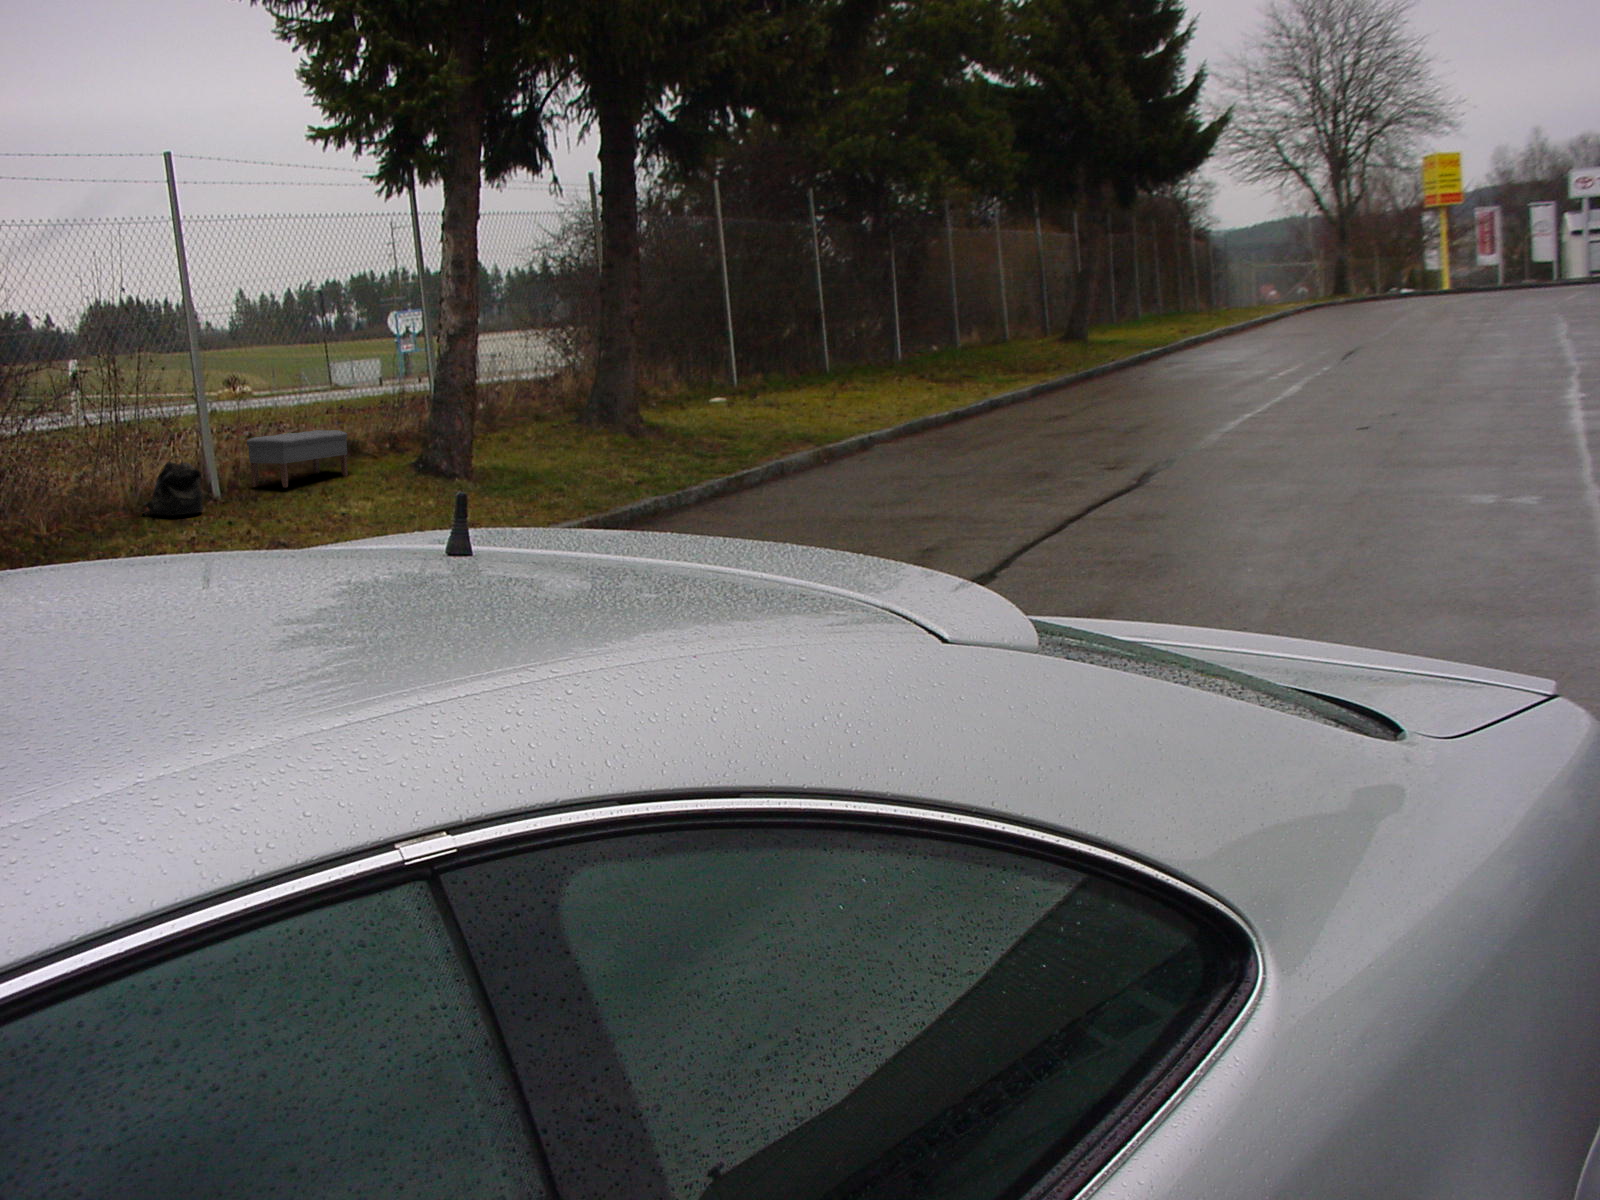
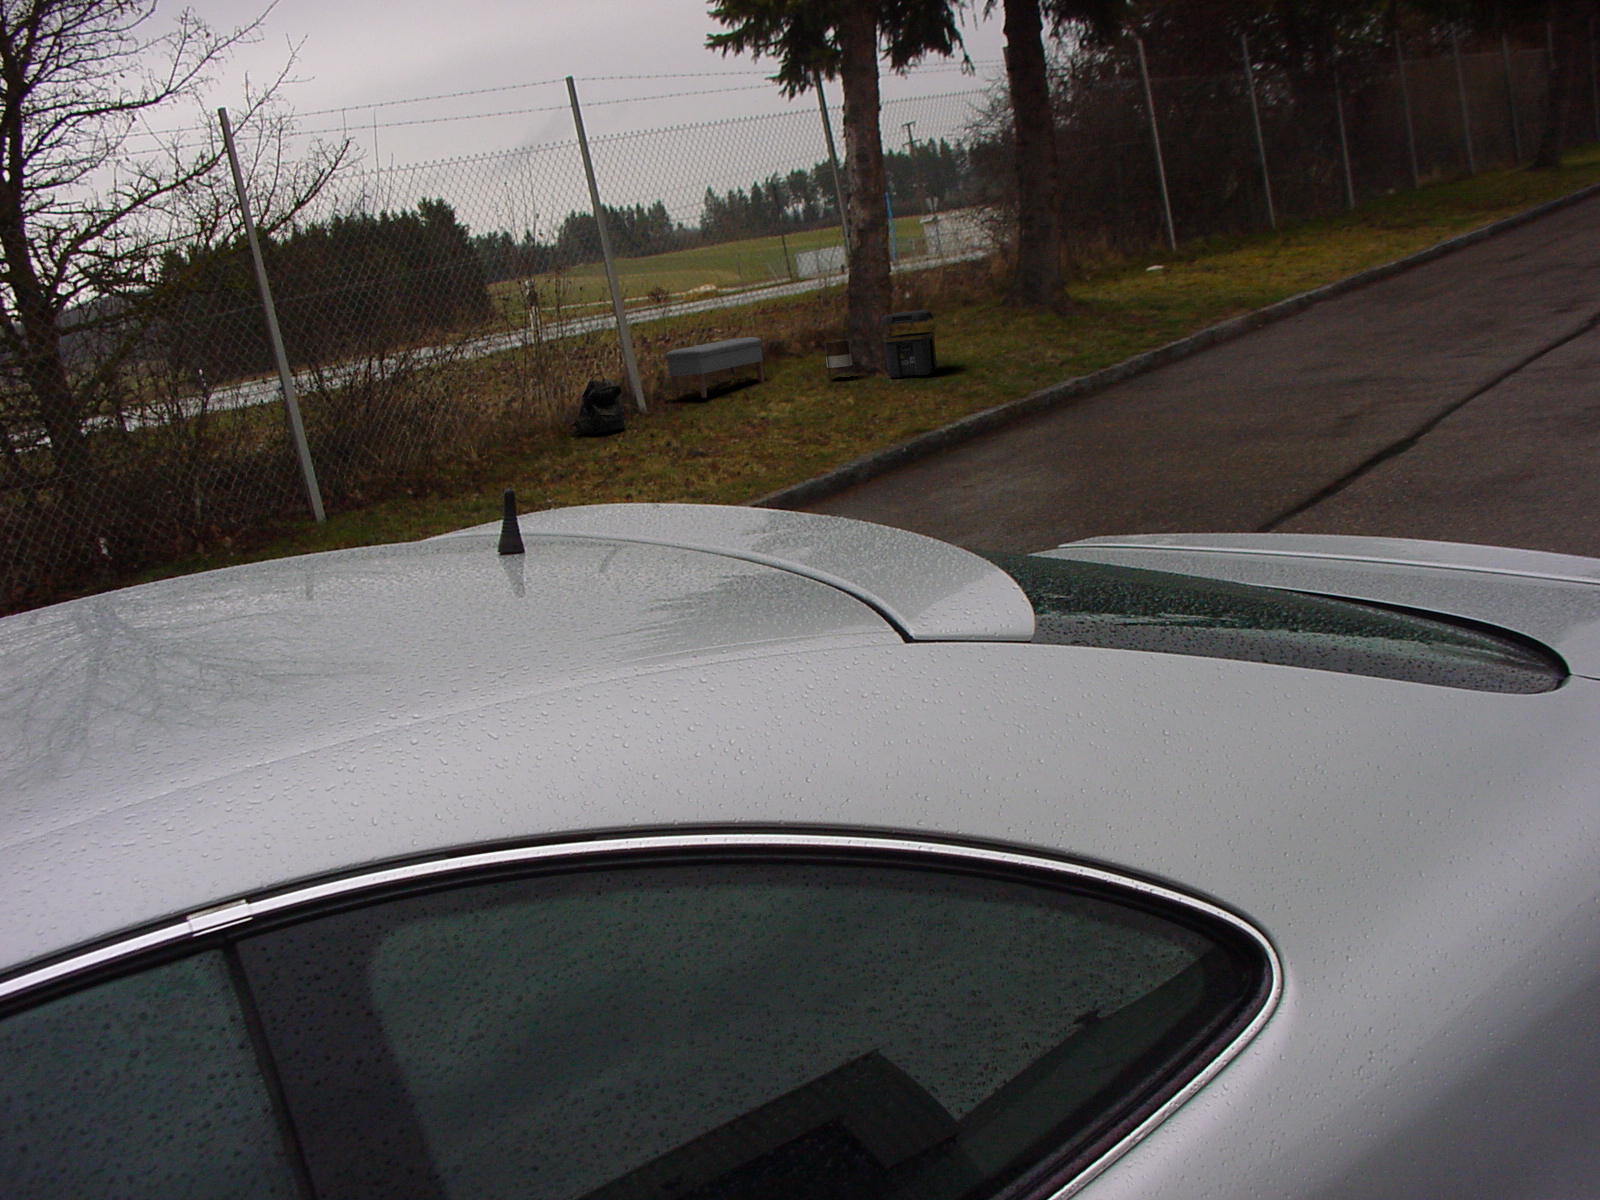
toolbox: none [471,420,522,482] -> present [882,310,937,378]
planter: none [412,441,441,481] -> present [825,340,855,382]

